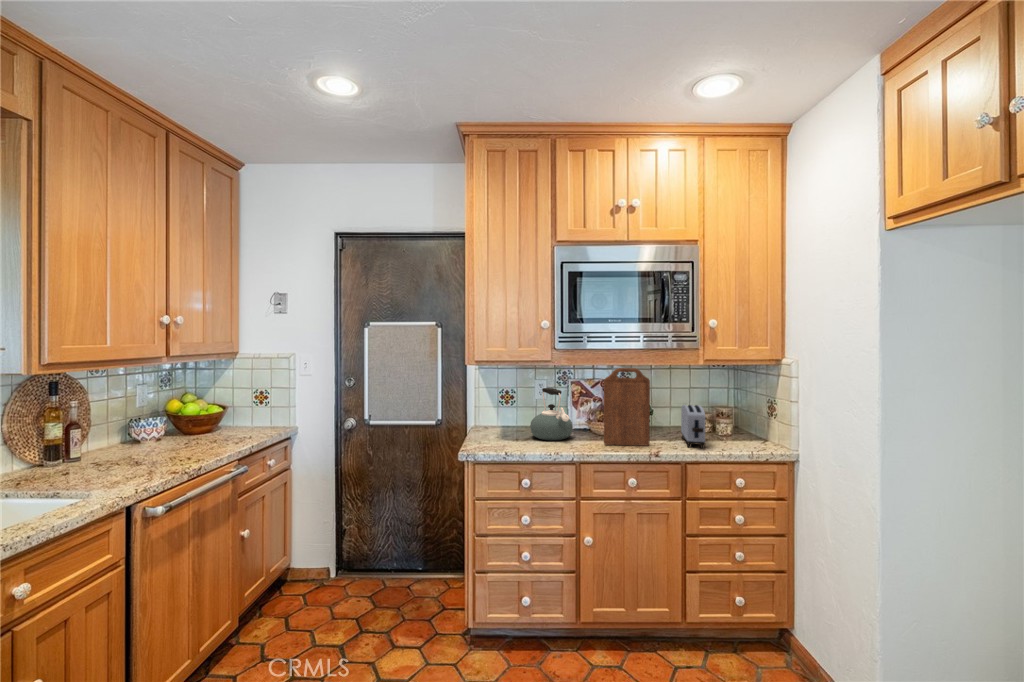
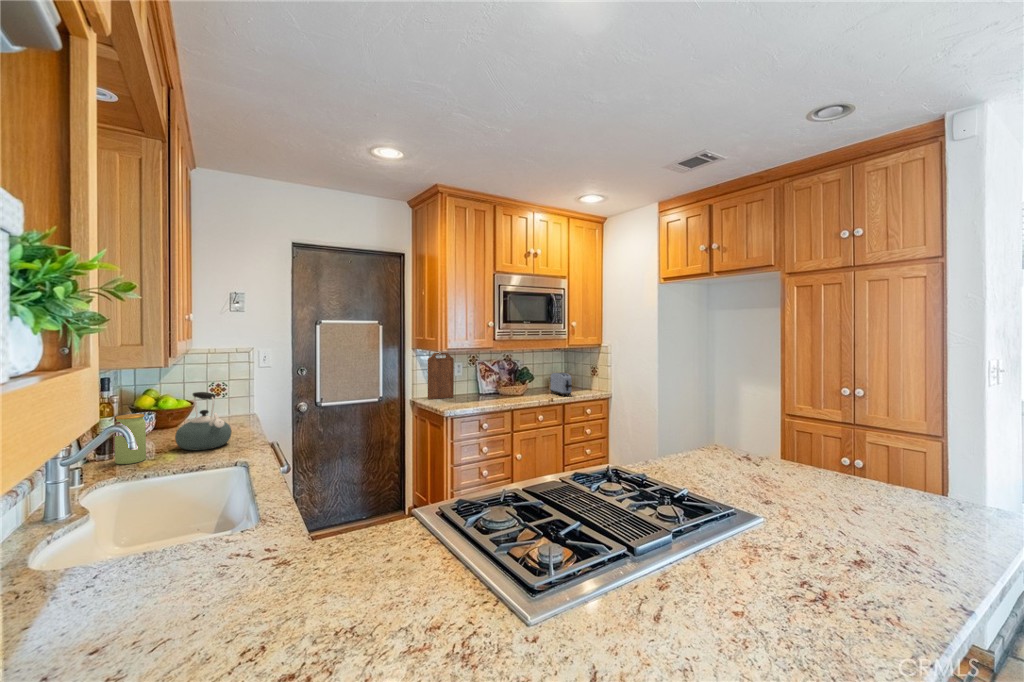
cutting board: present [604,368,650,446] -> present [428,353,454,399]
kettle: present [530,388,573,440] -> present [175,392,232,450]
jar: none [32,423,66,476] -> present [115,414,146,464]

